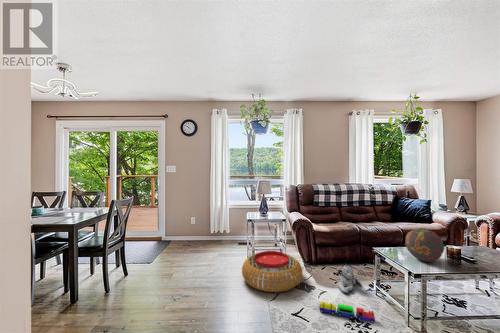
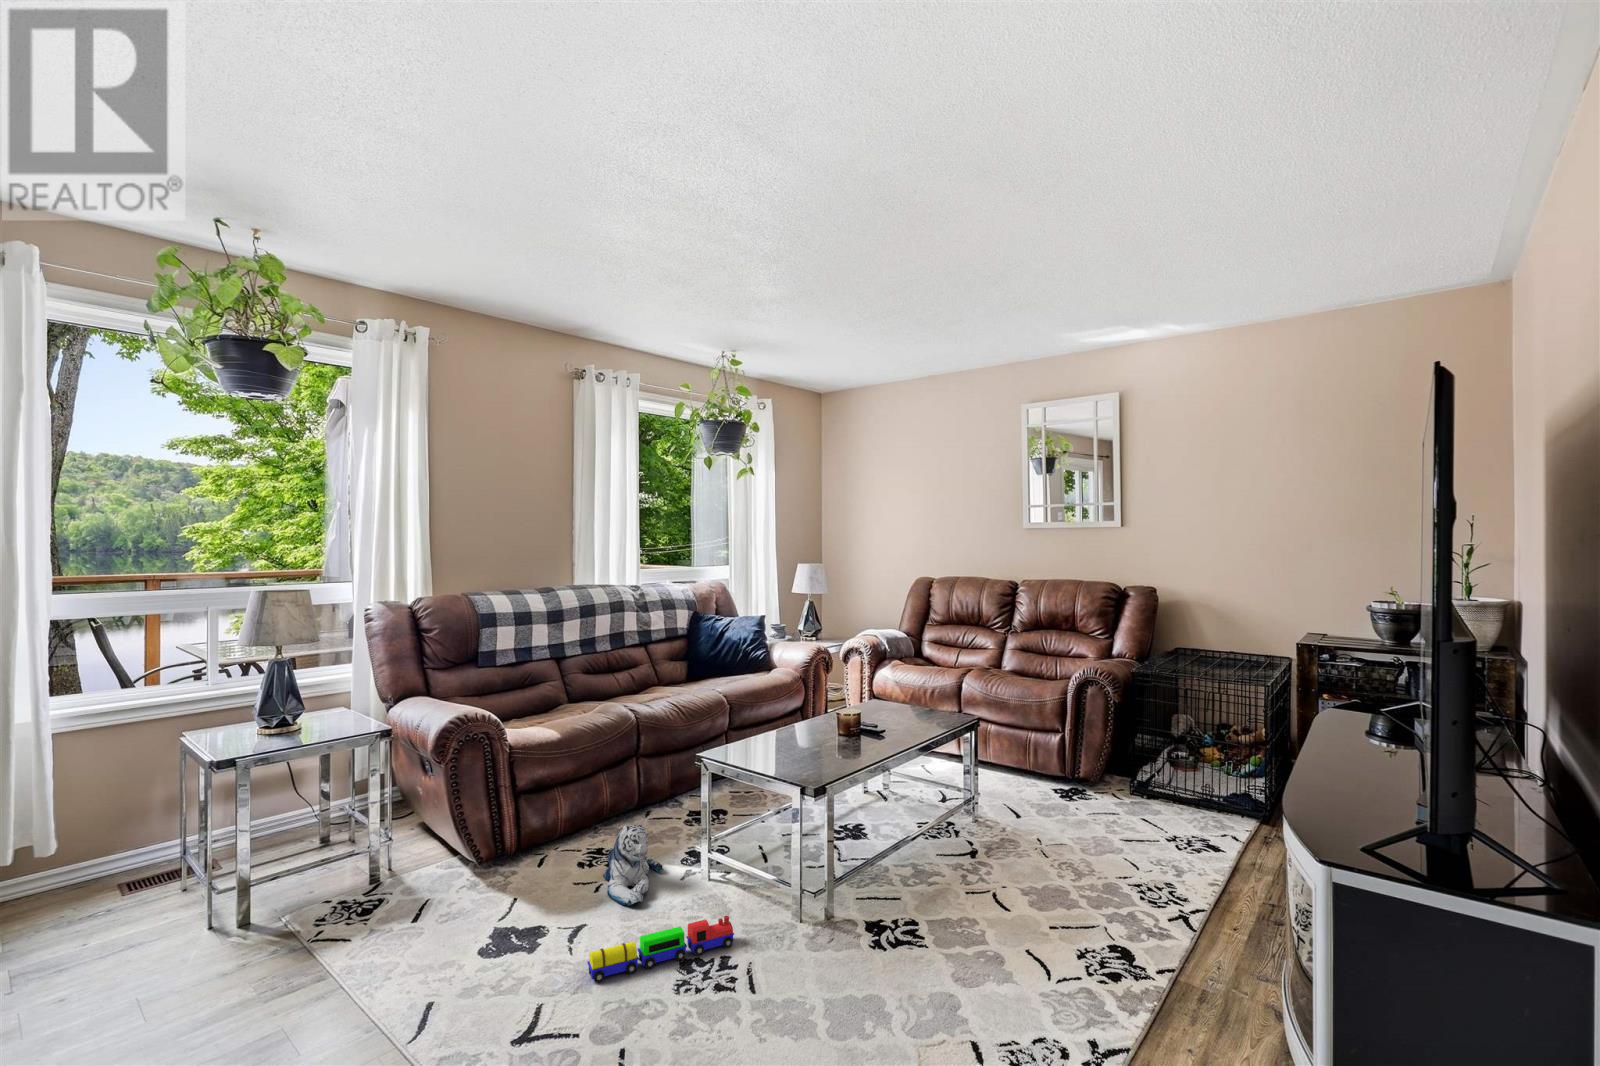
decorative orb: present [405,228,444,262] -> none [769,679,842,756]
pouf: present [242,251,302,292] -> none [233,850,499,1021]

